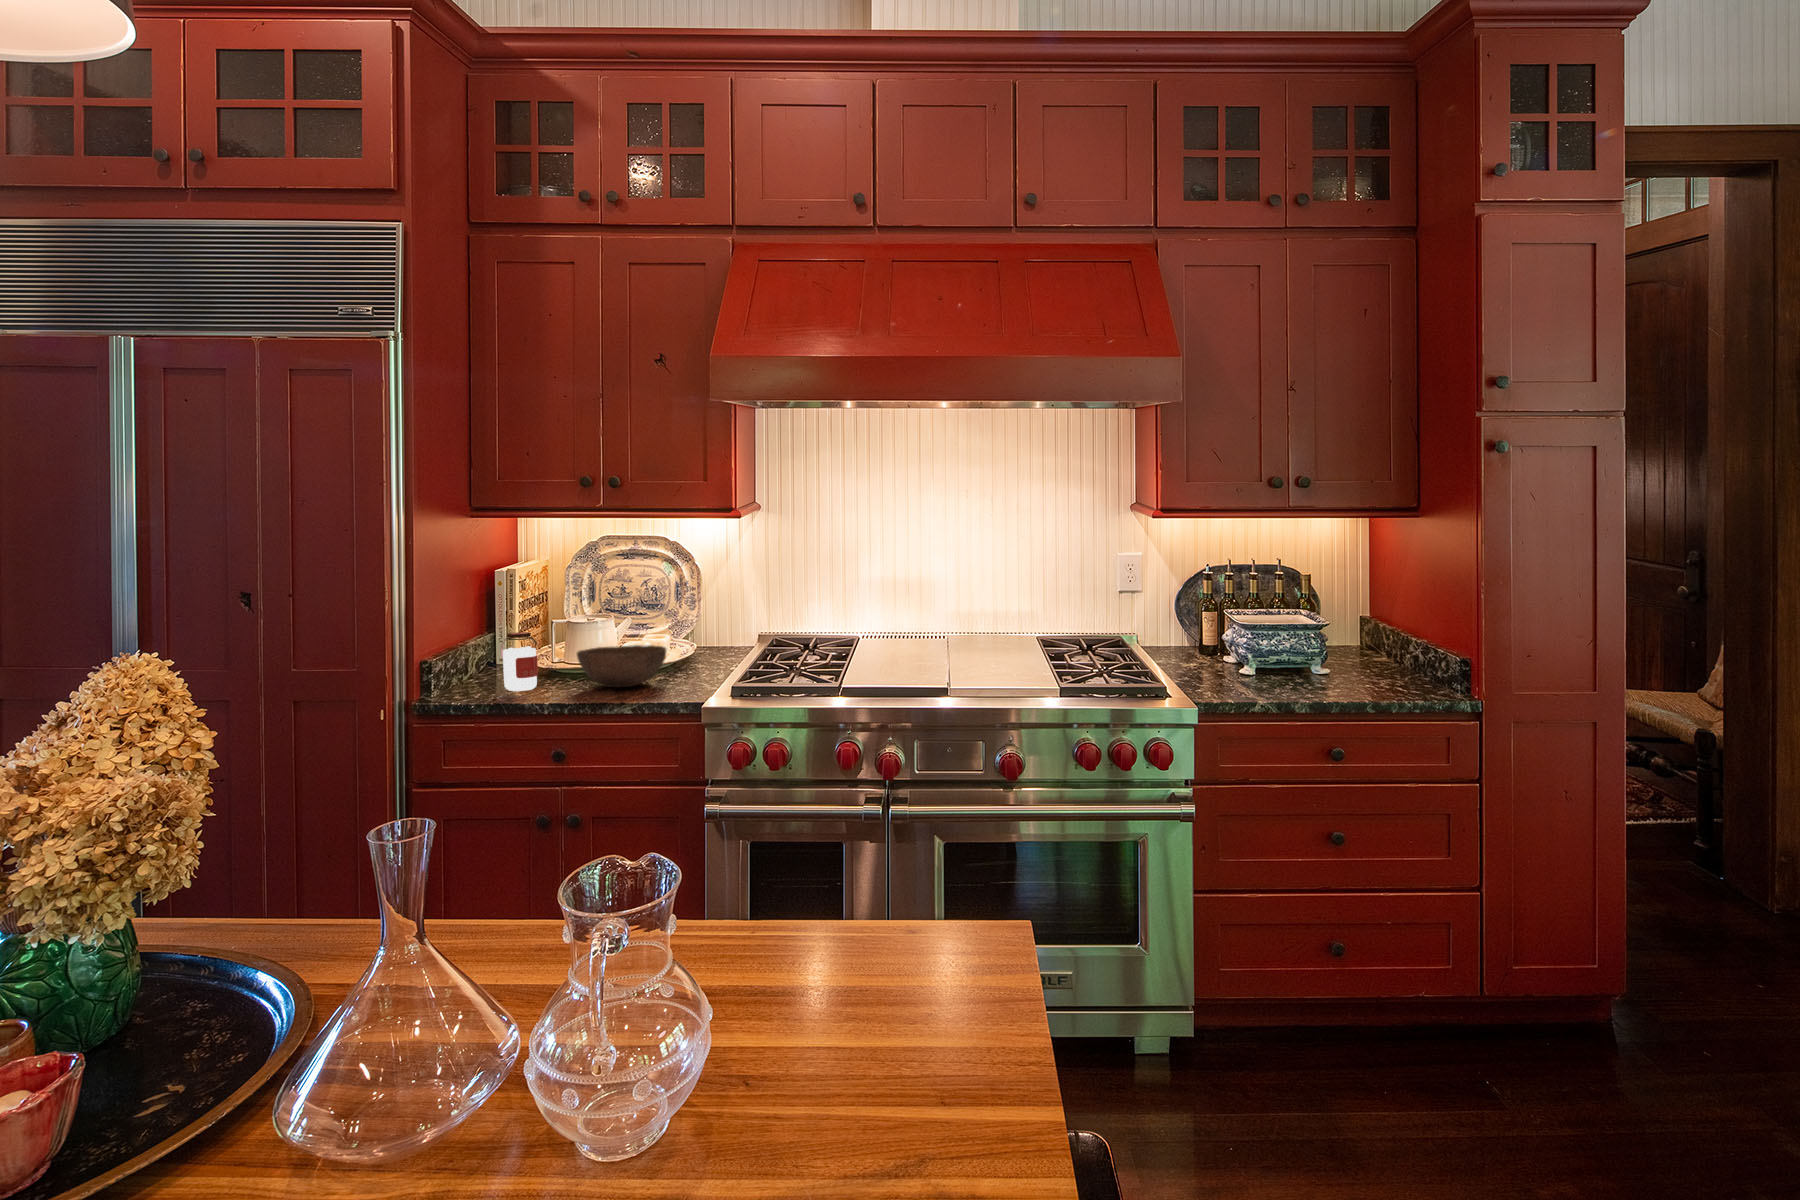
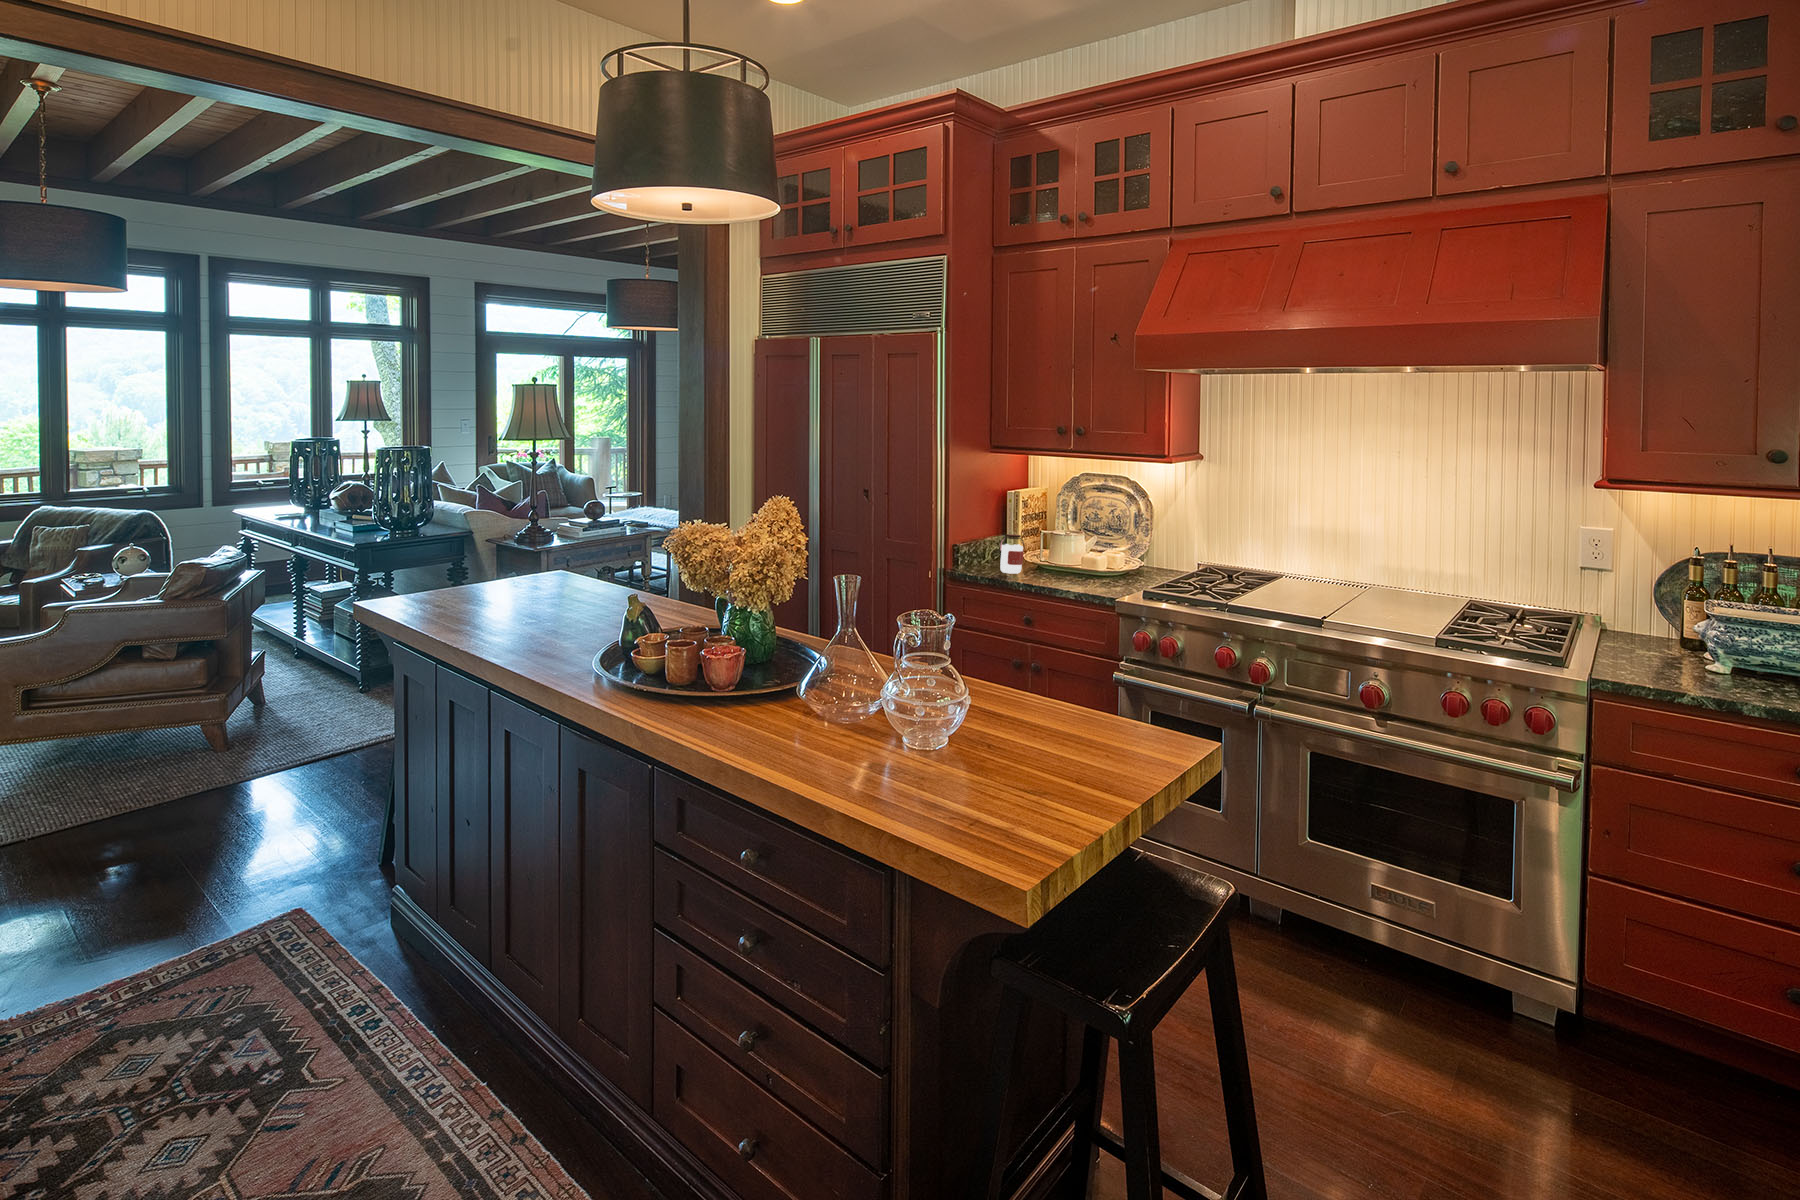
bowl: present [577,645,667,687] -> none [1048,551,1109,580]

